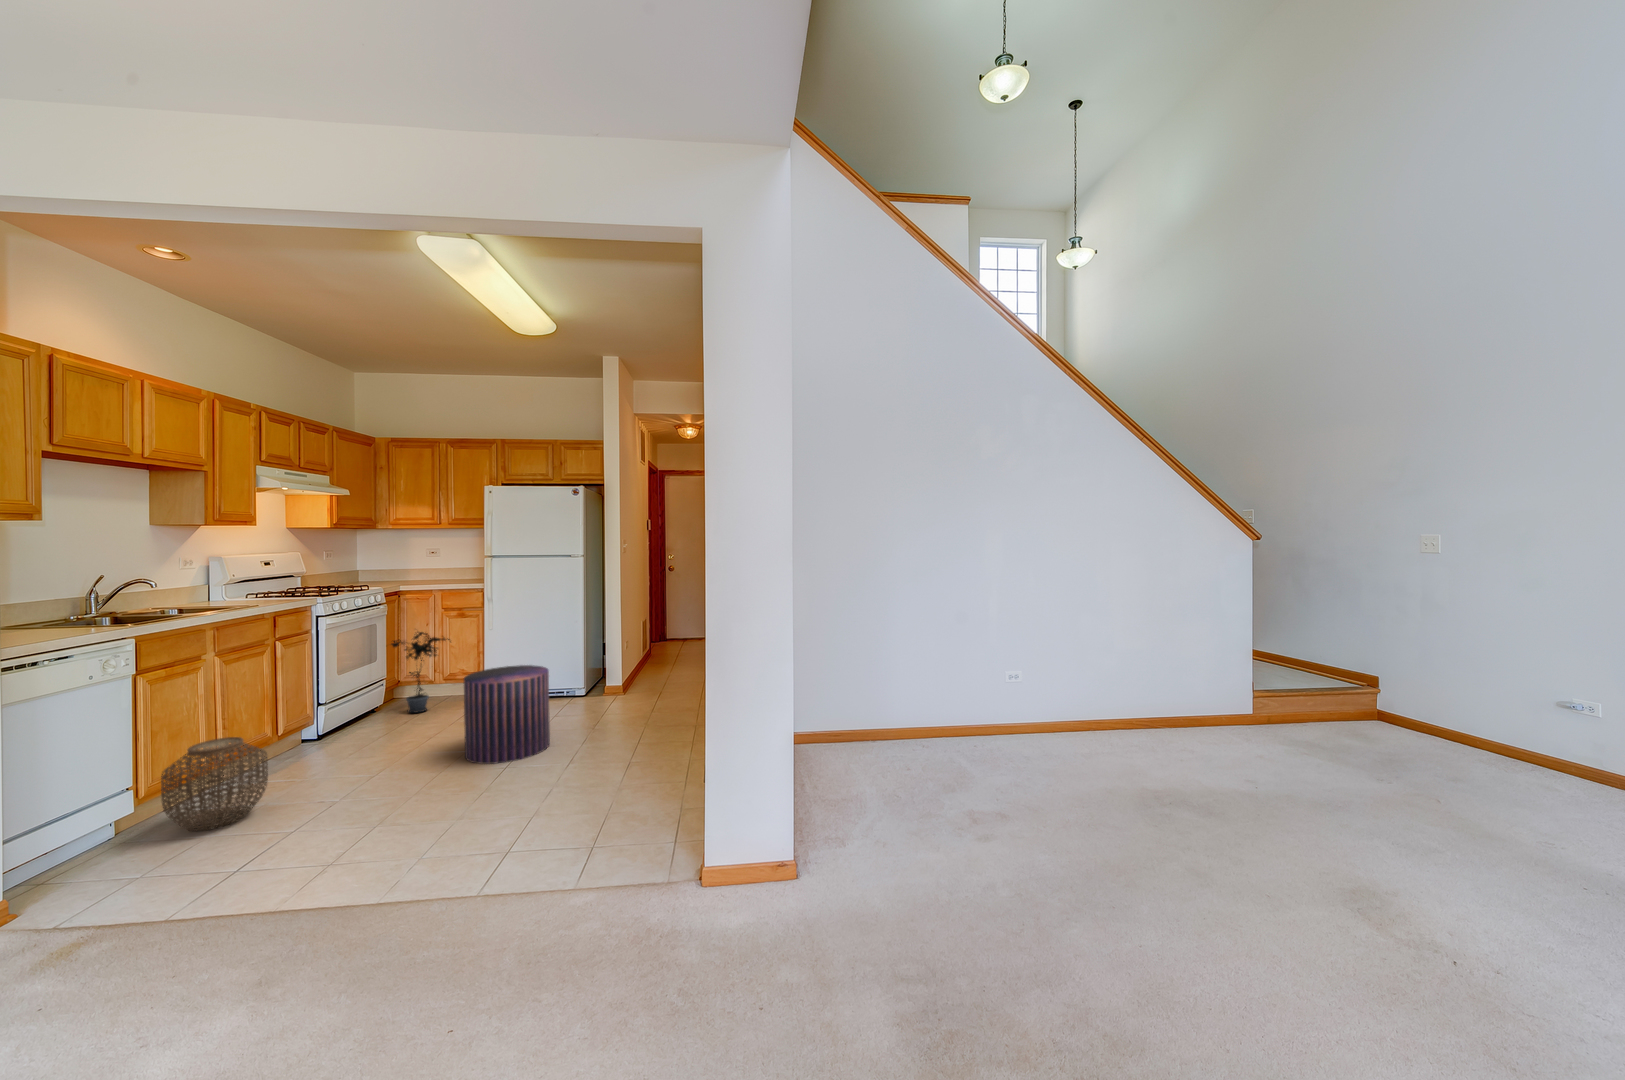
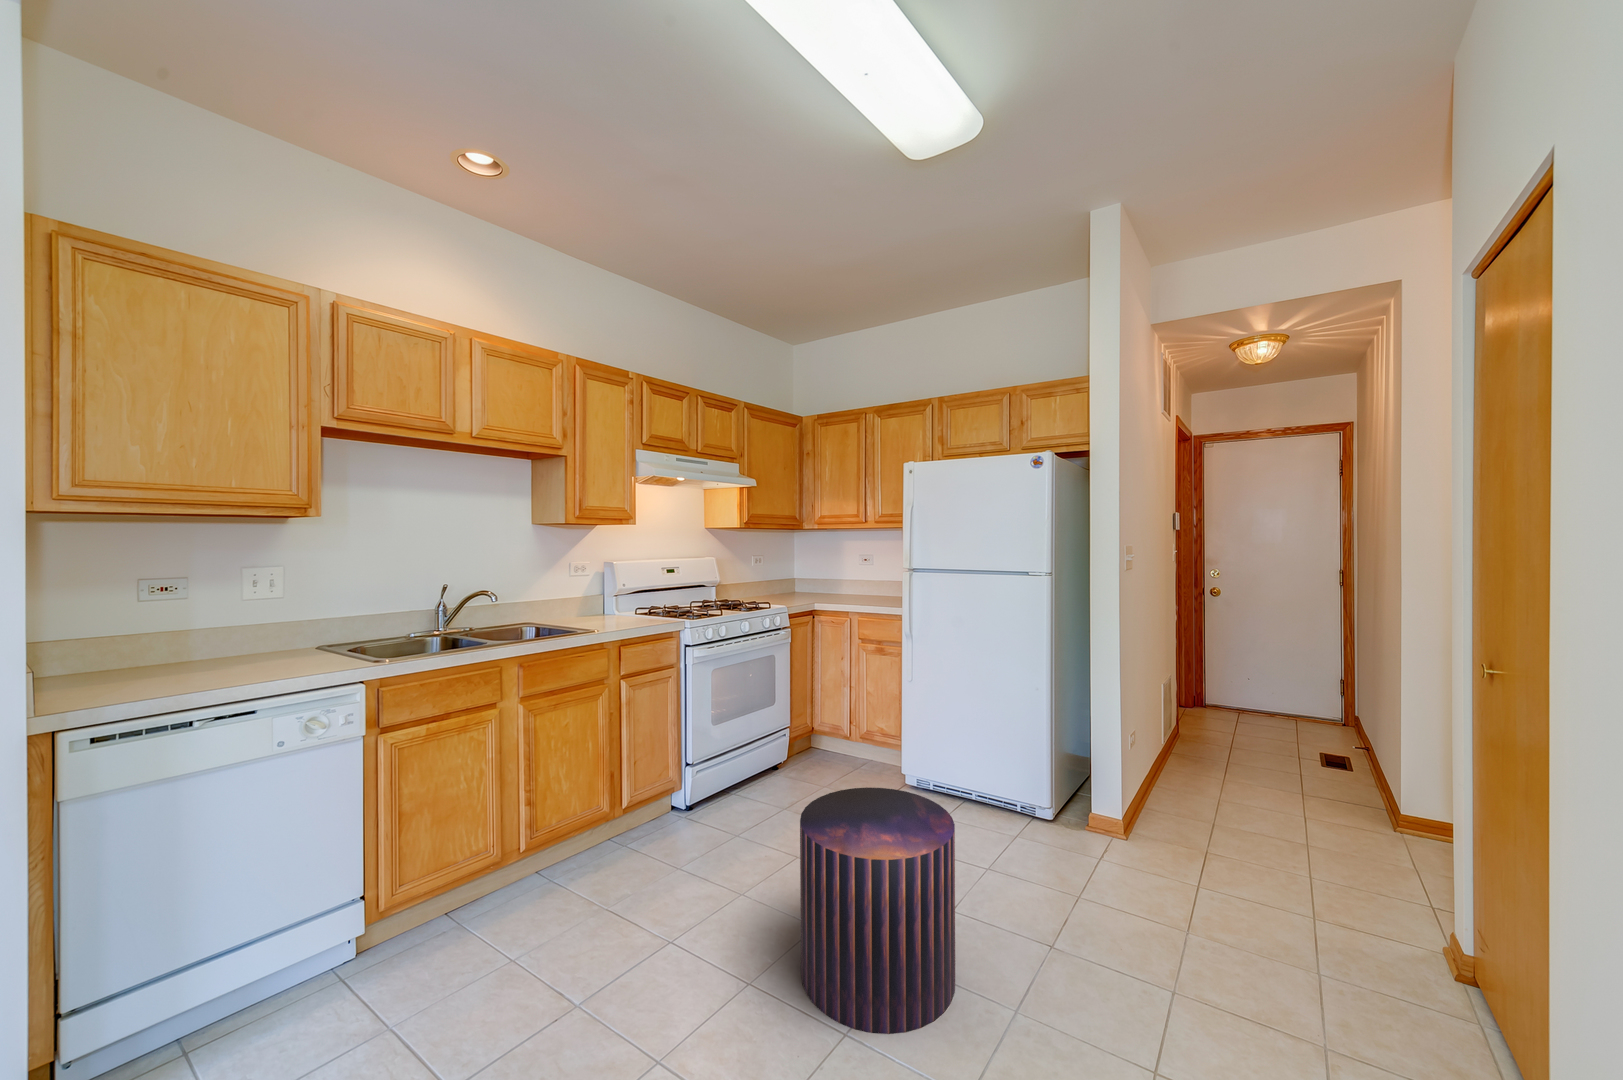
potted plant: present [391,632,451,713] -> none [783,669,856,791]
woven basket: present [161,737,268,831] -> none [387,840,521,997]

